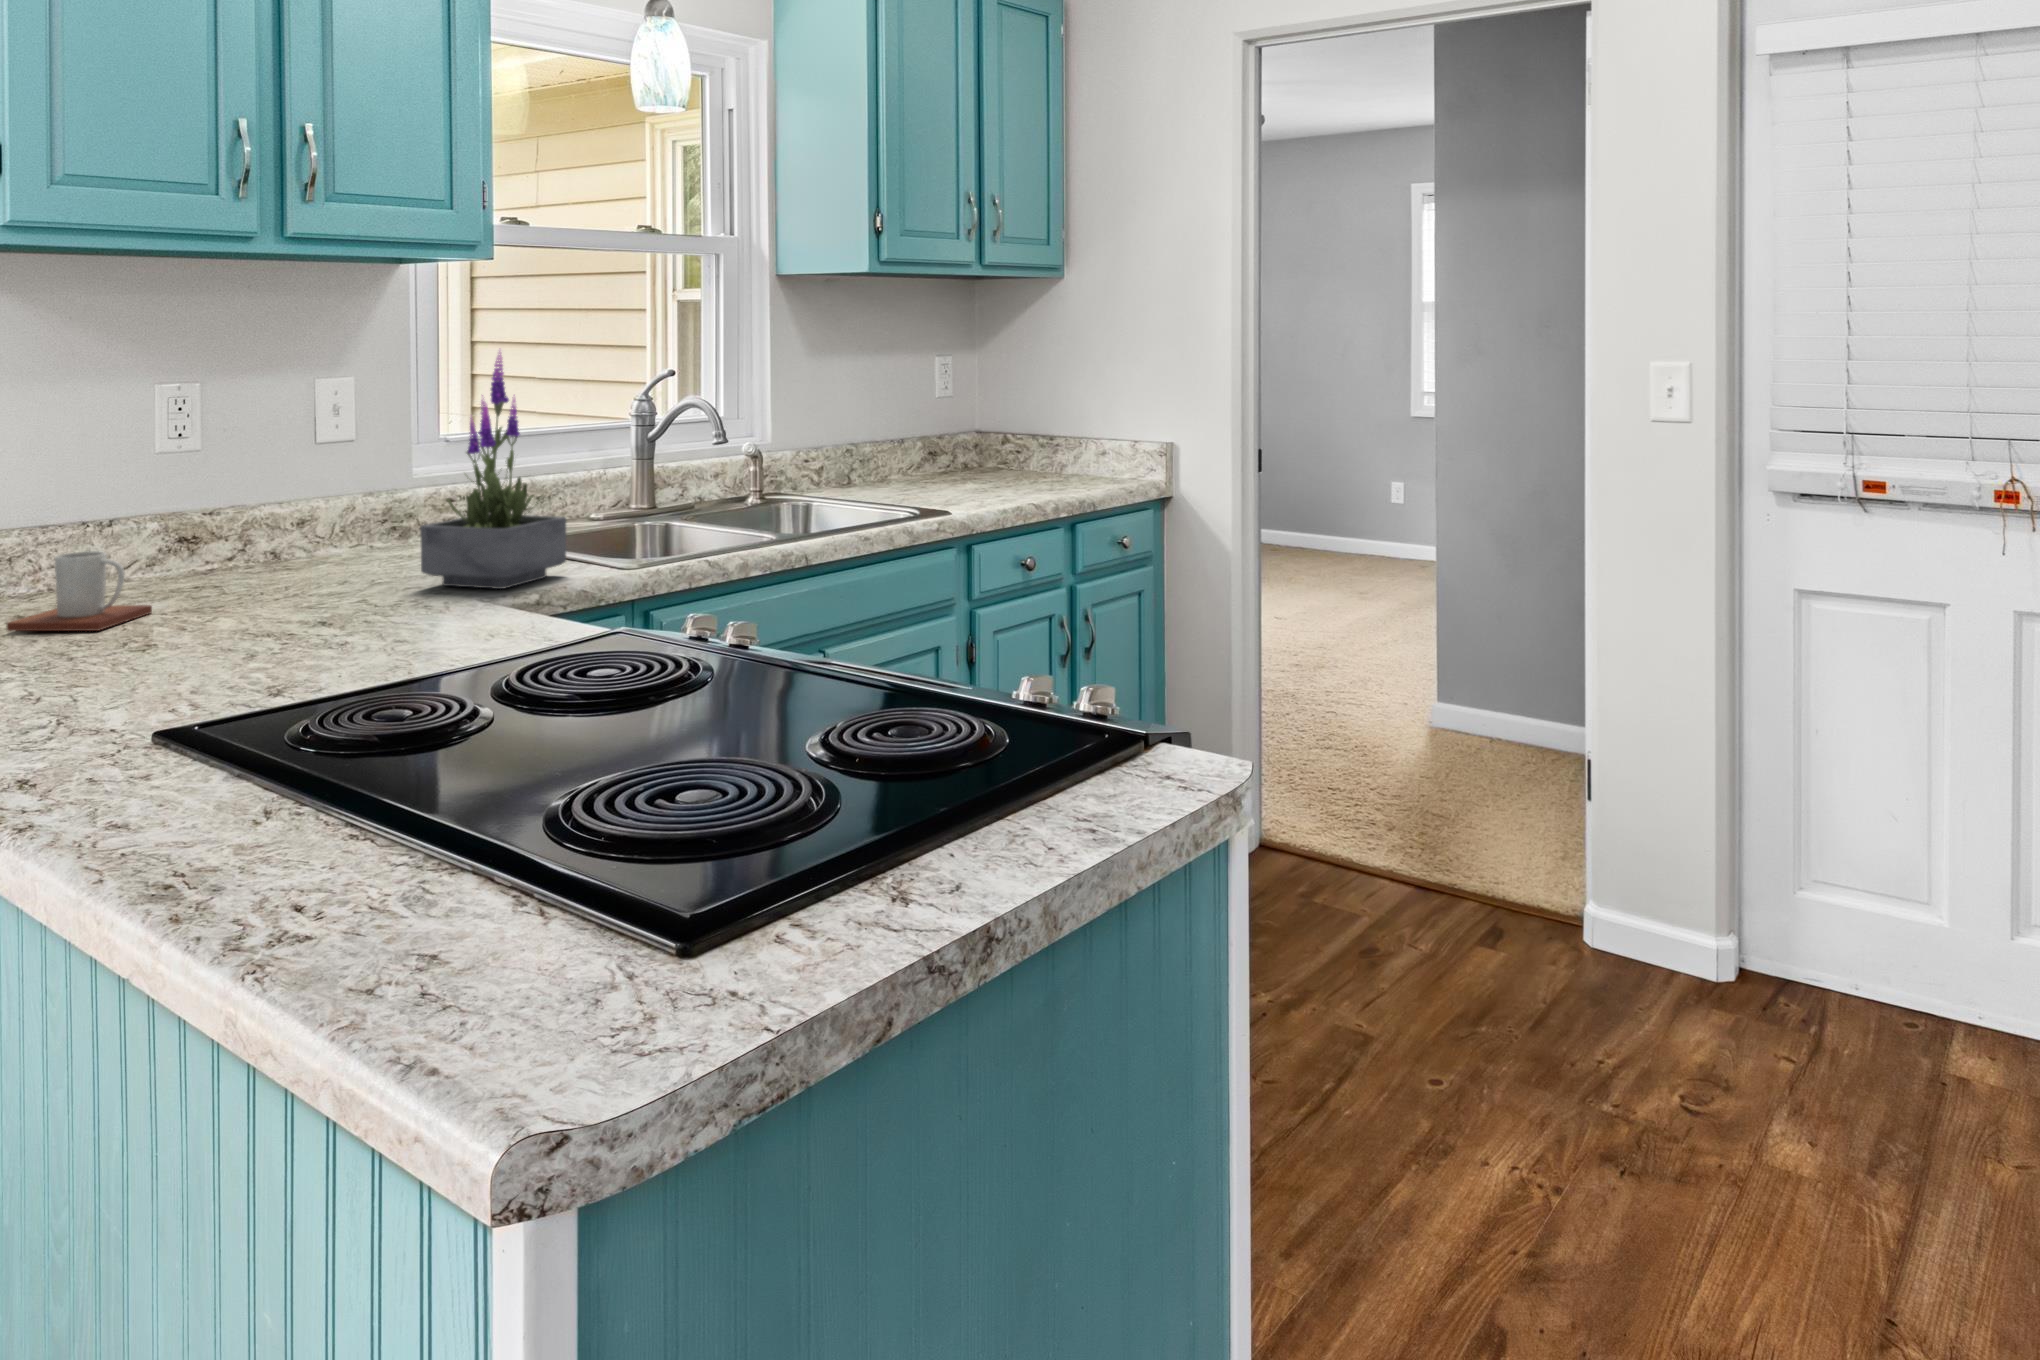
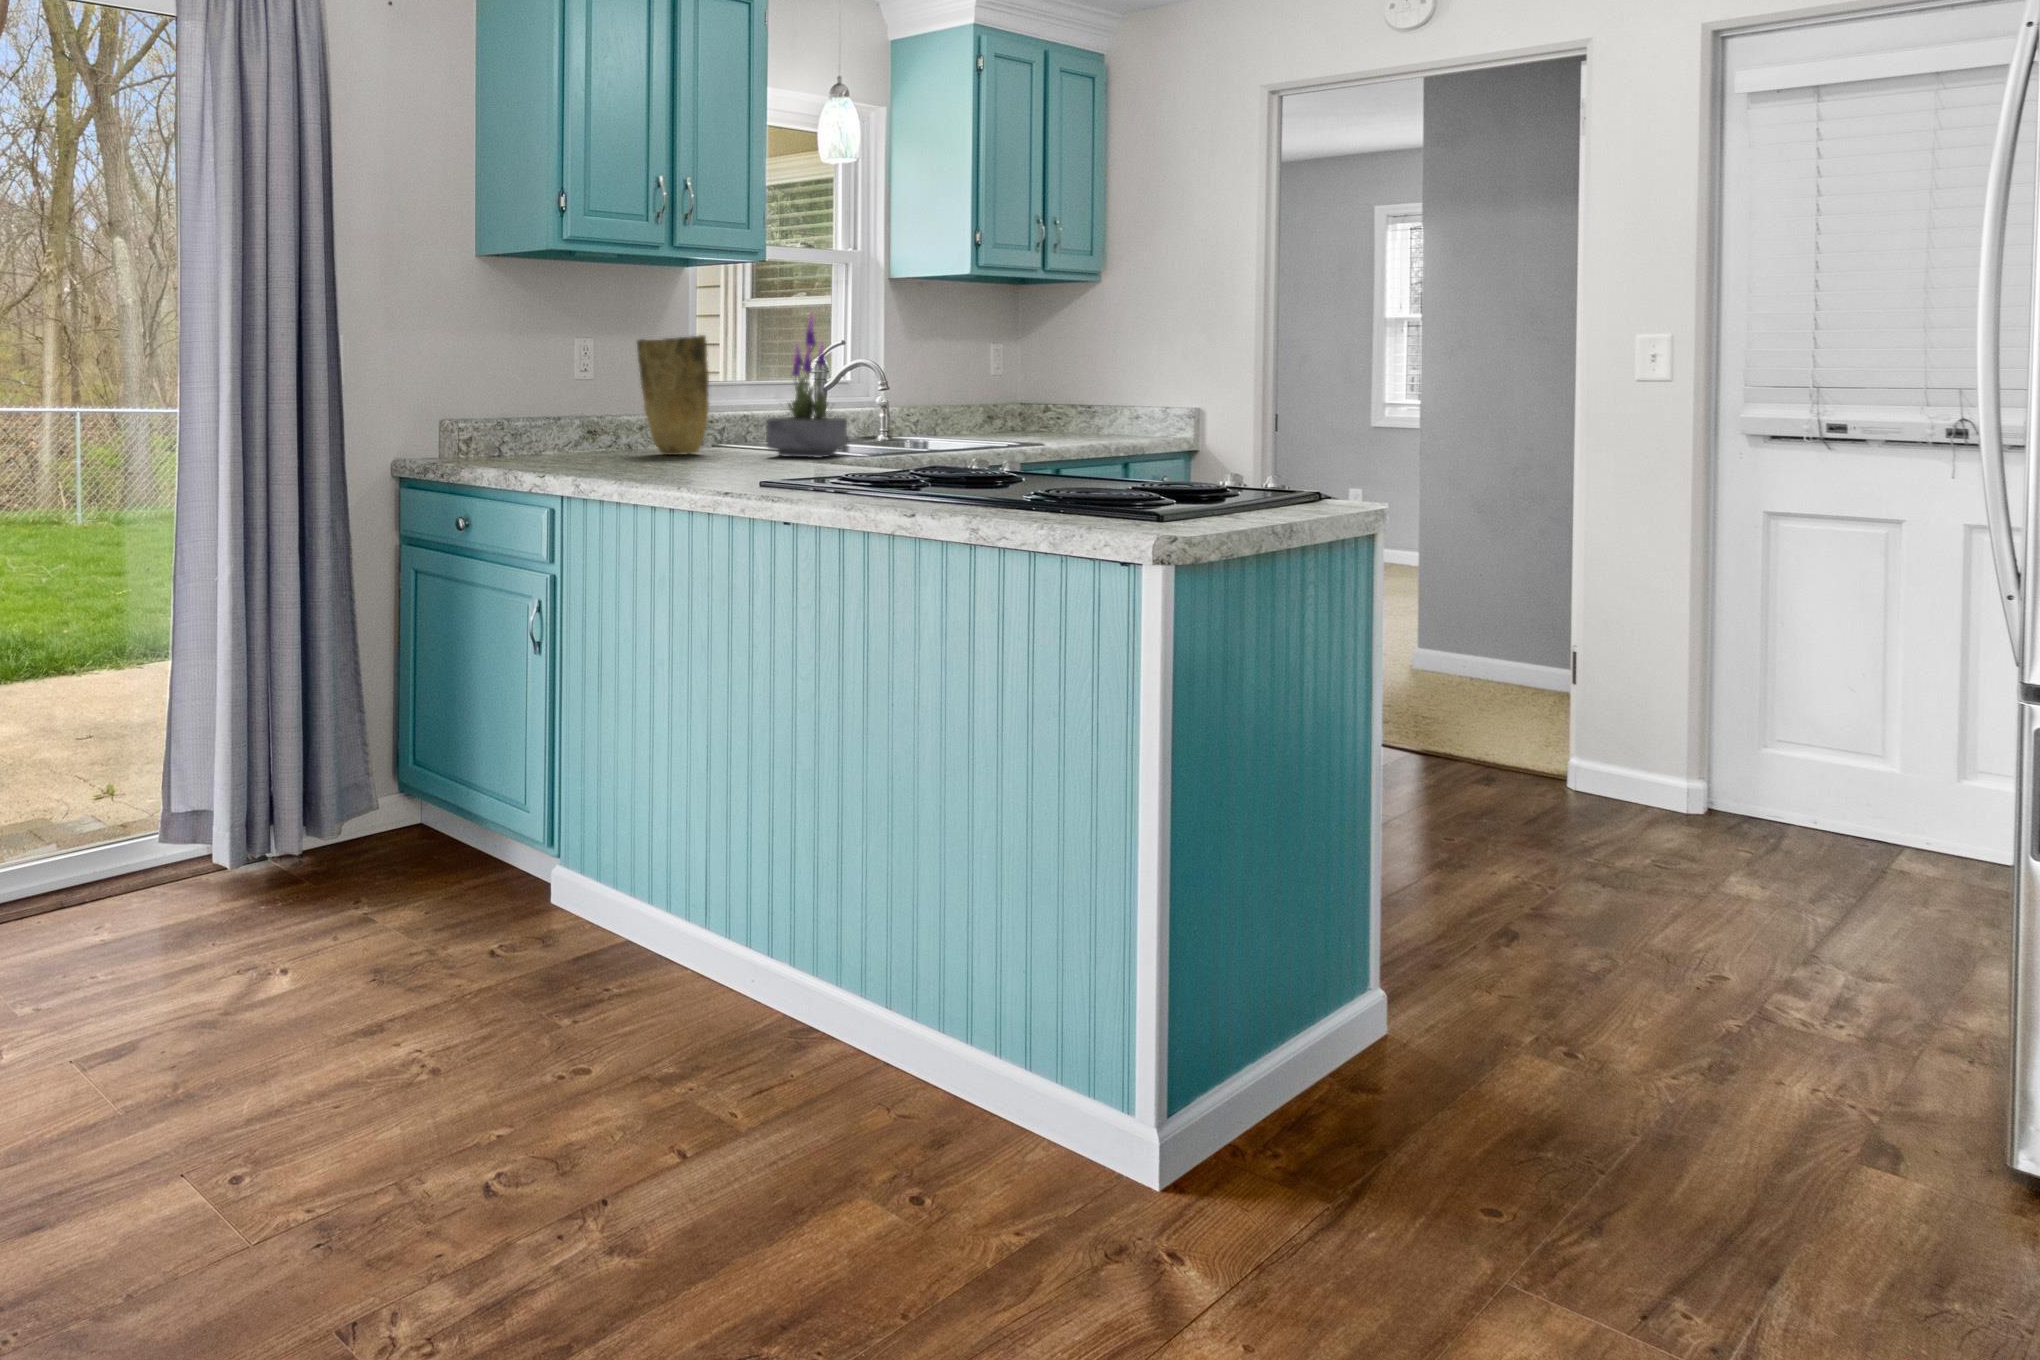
vase: none [220,384,349,583] -> present [637,335,709,455]
mug: present [7,551,152,631] -> none [568,424,627,465]

